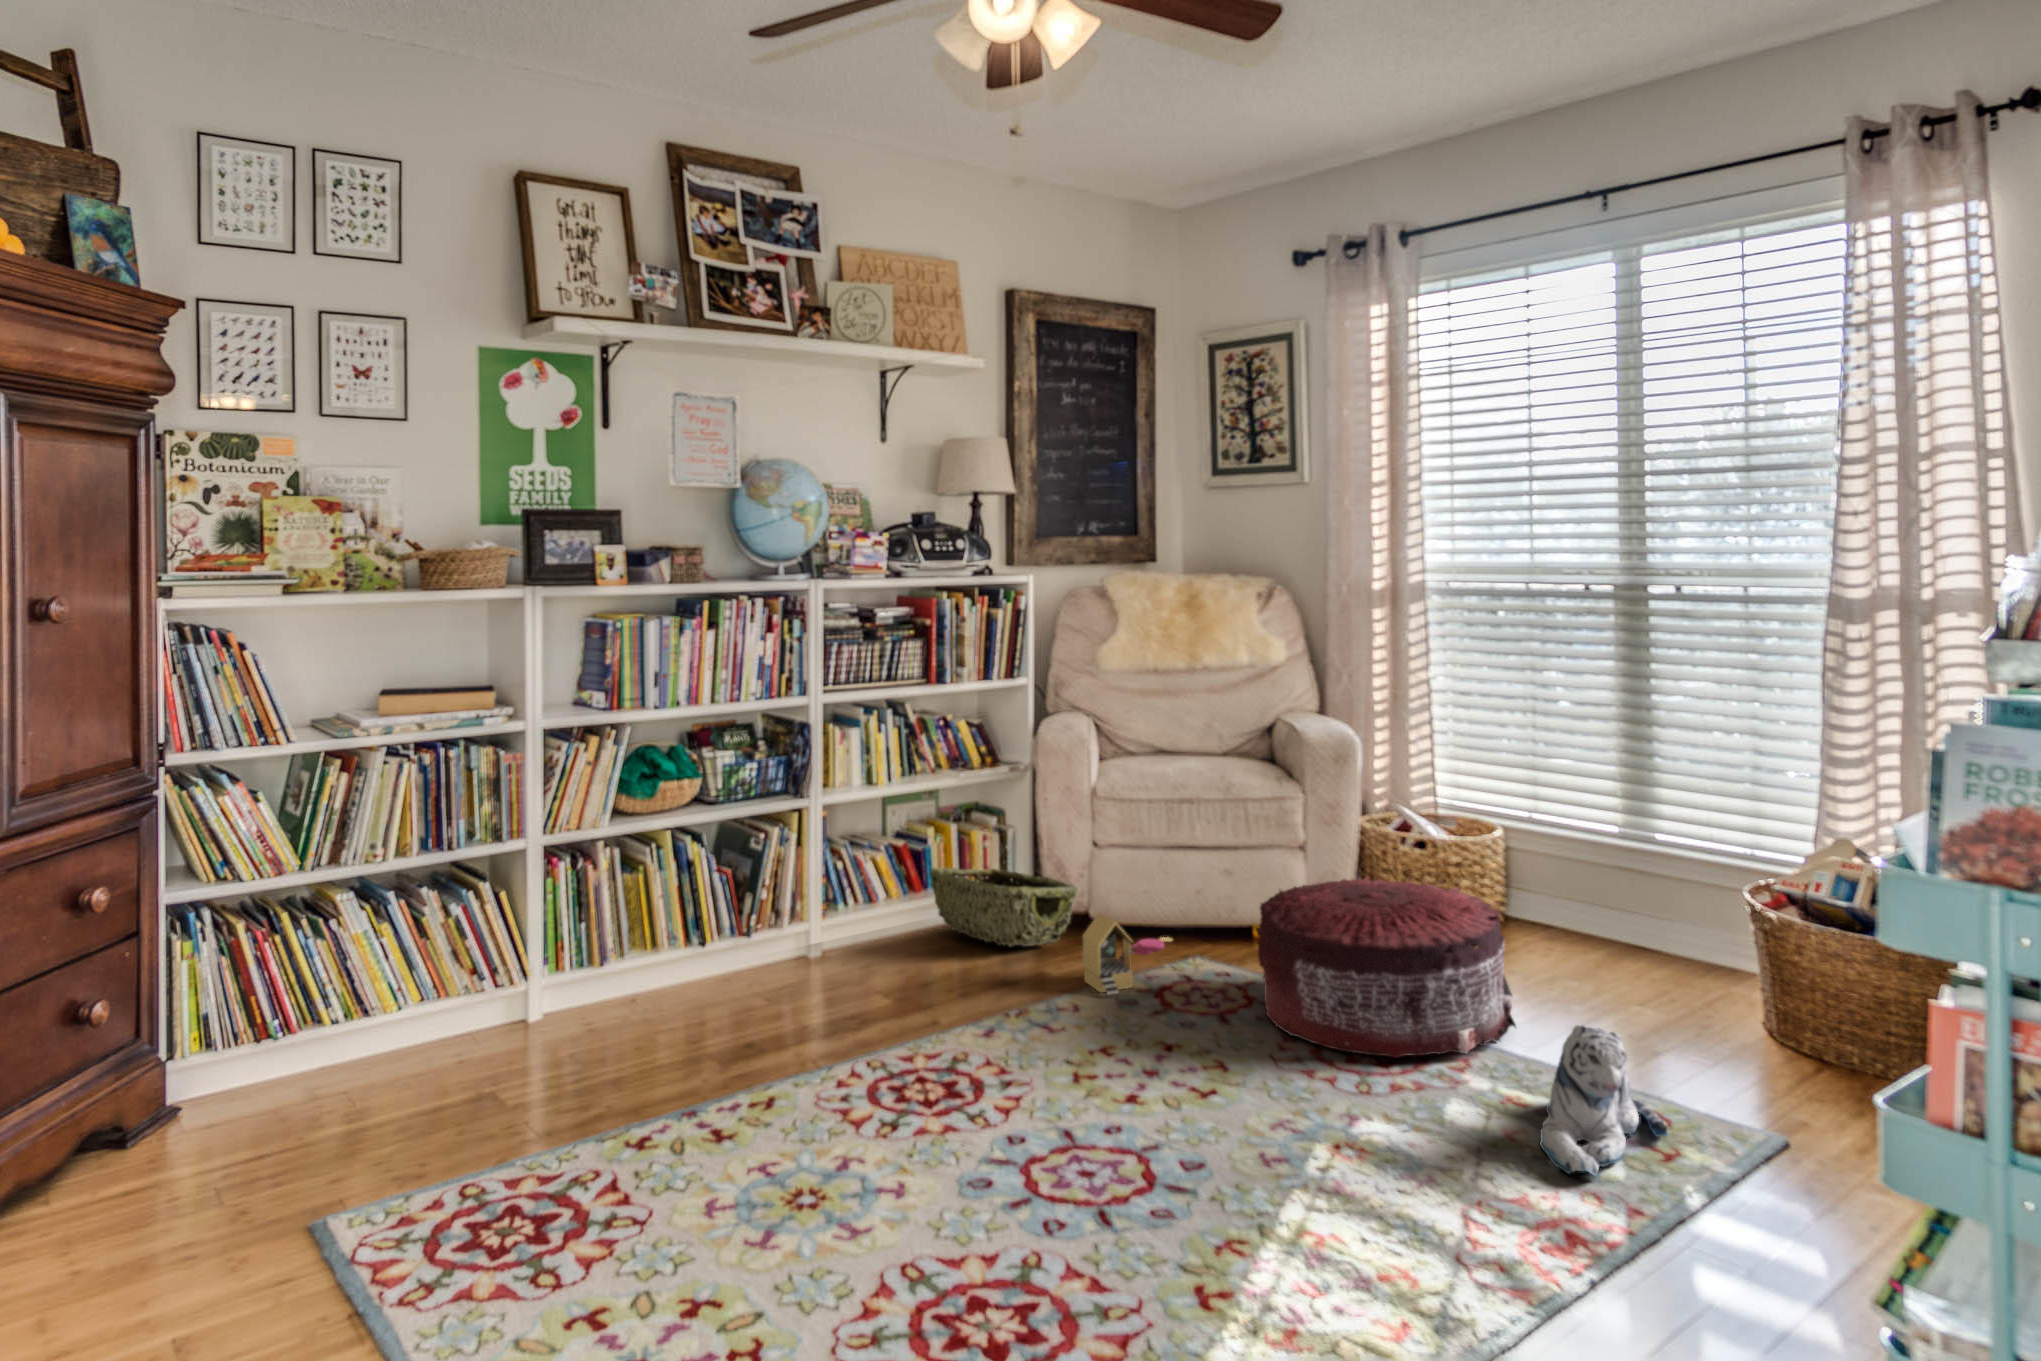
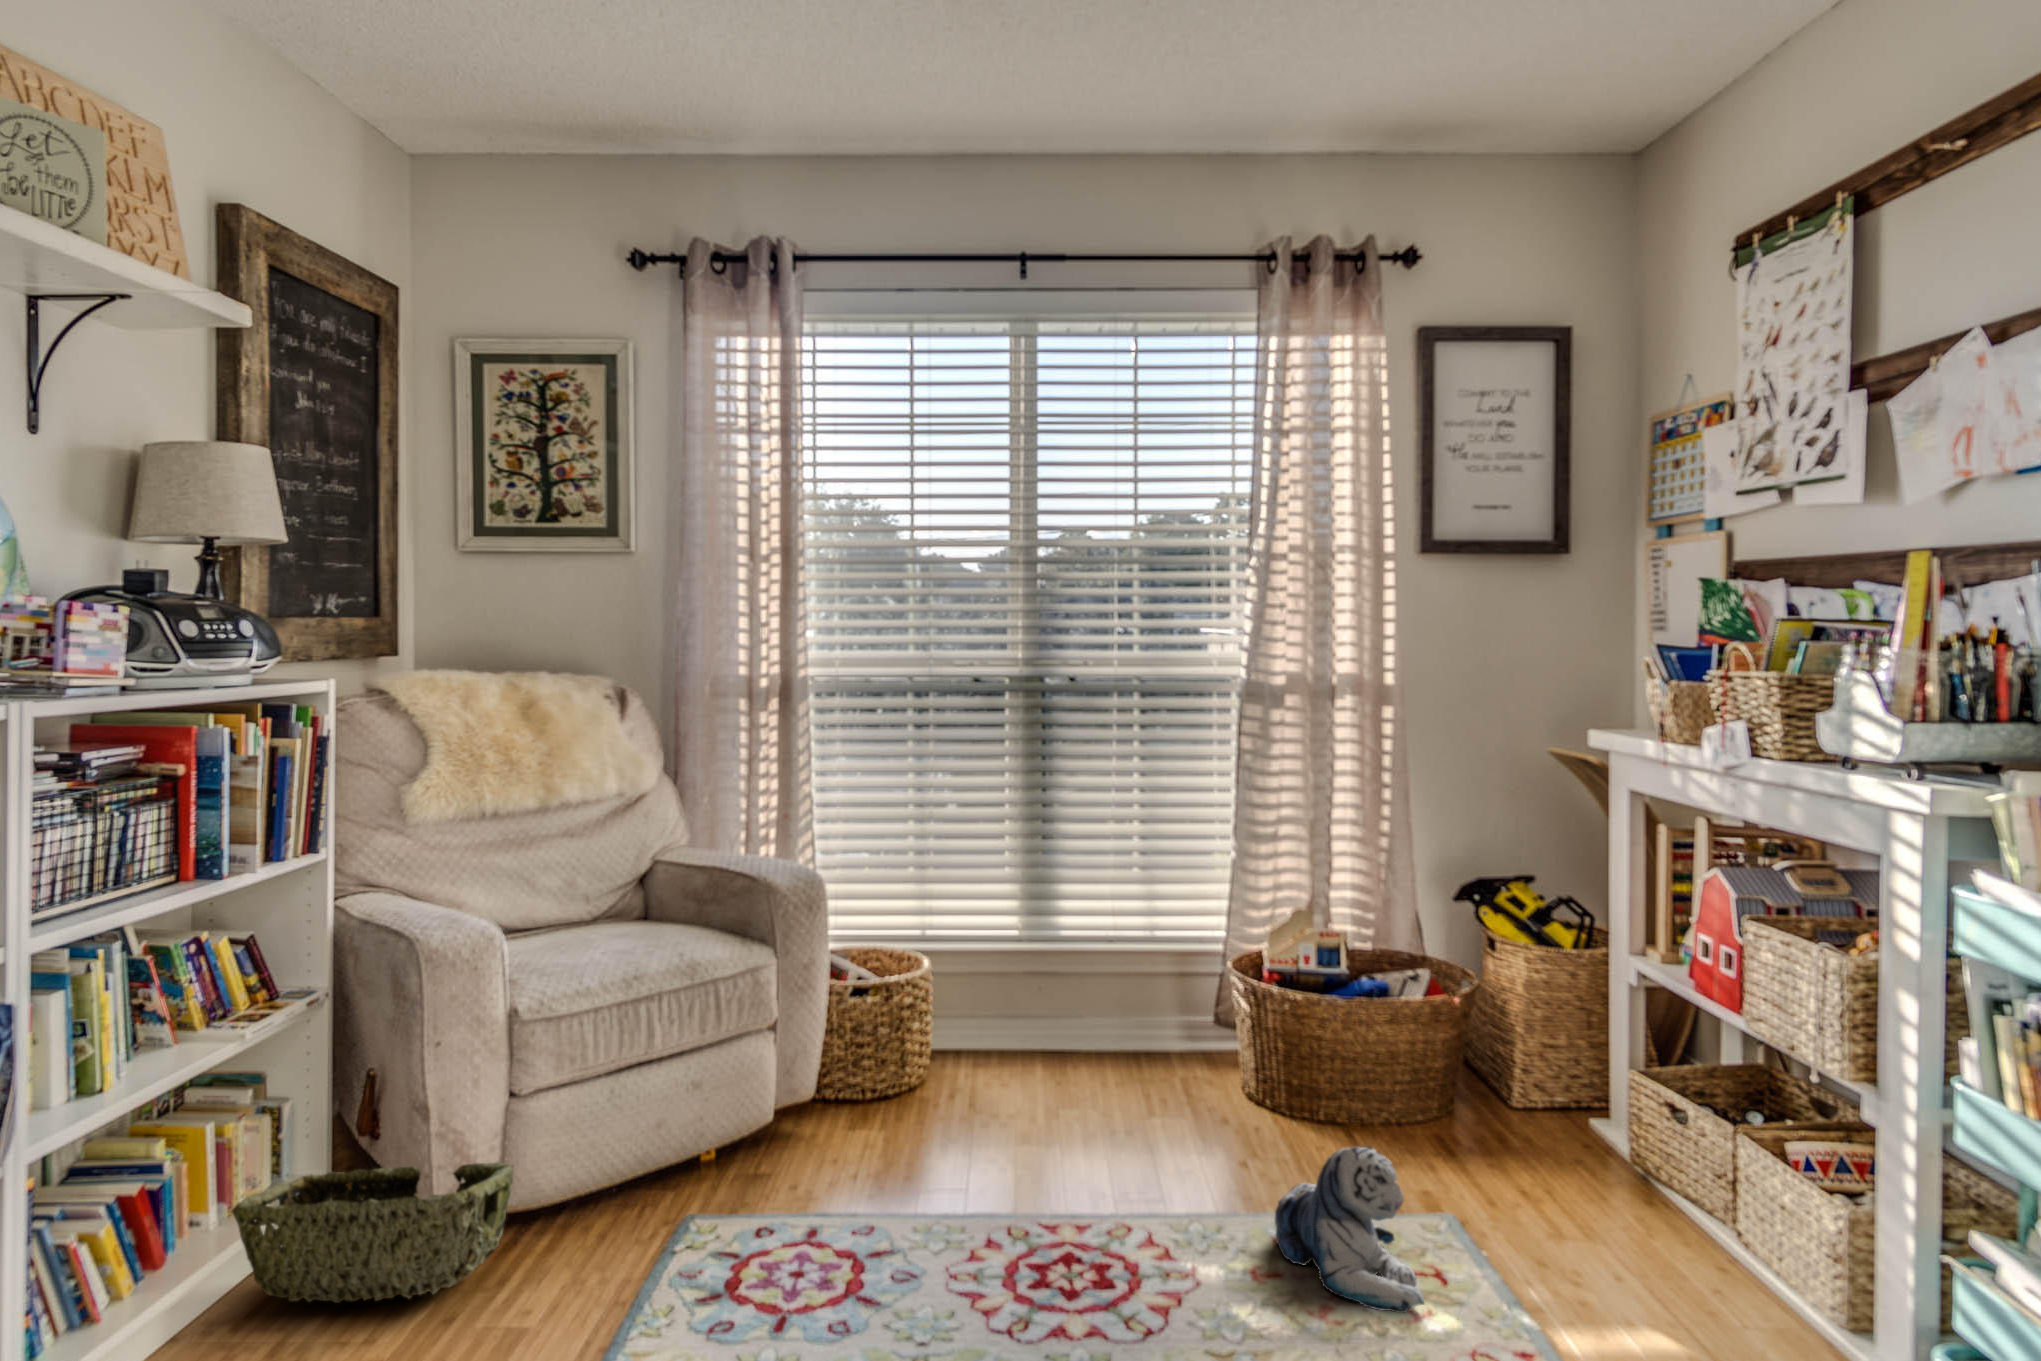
pouf: present [1256,877,1516,1058] -> none [847,1033,1142,1276]
toy house: present [1082,913,1172,994] -> none [604,1190,707,1313]

